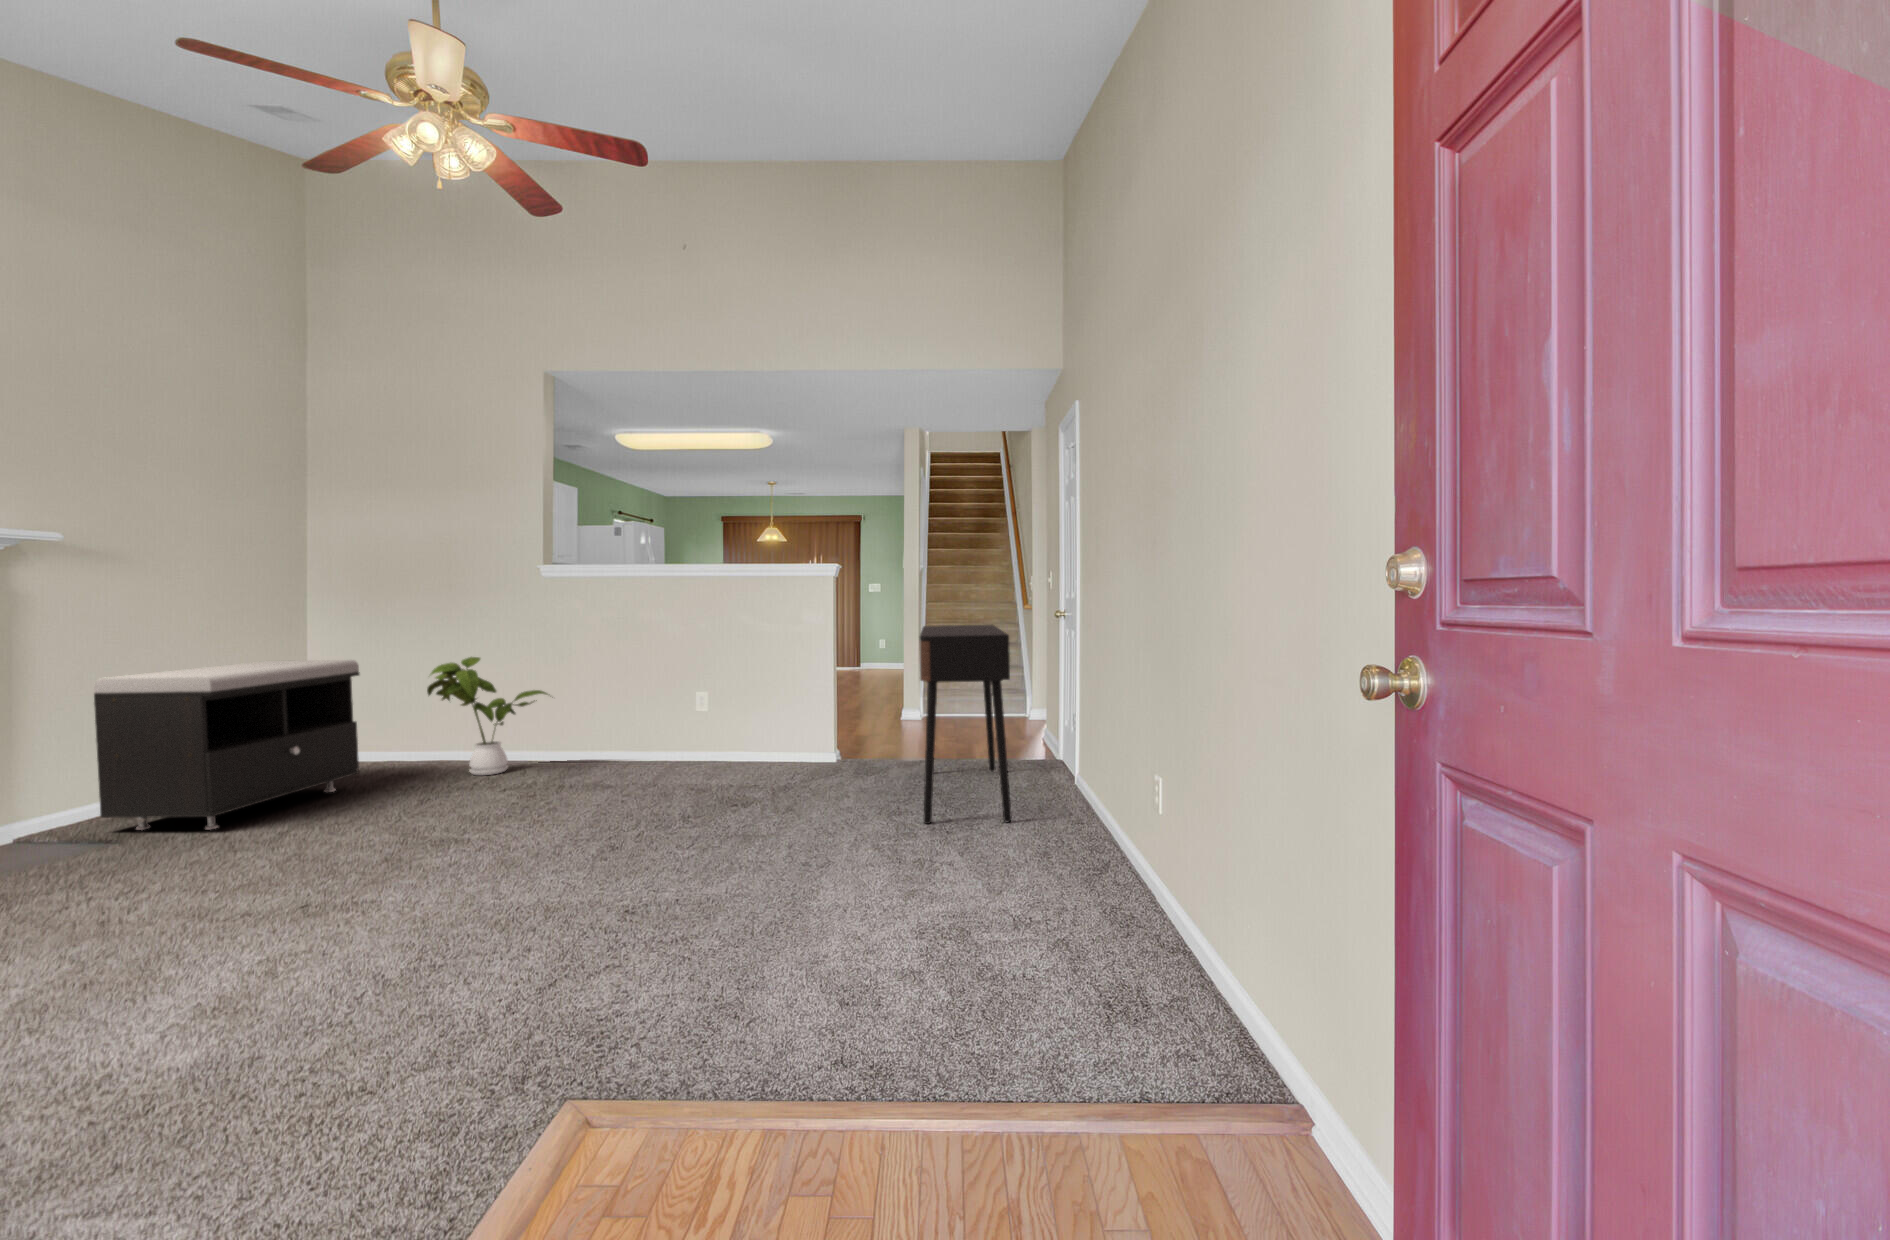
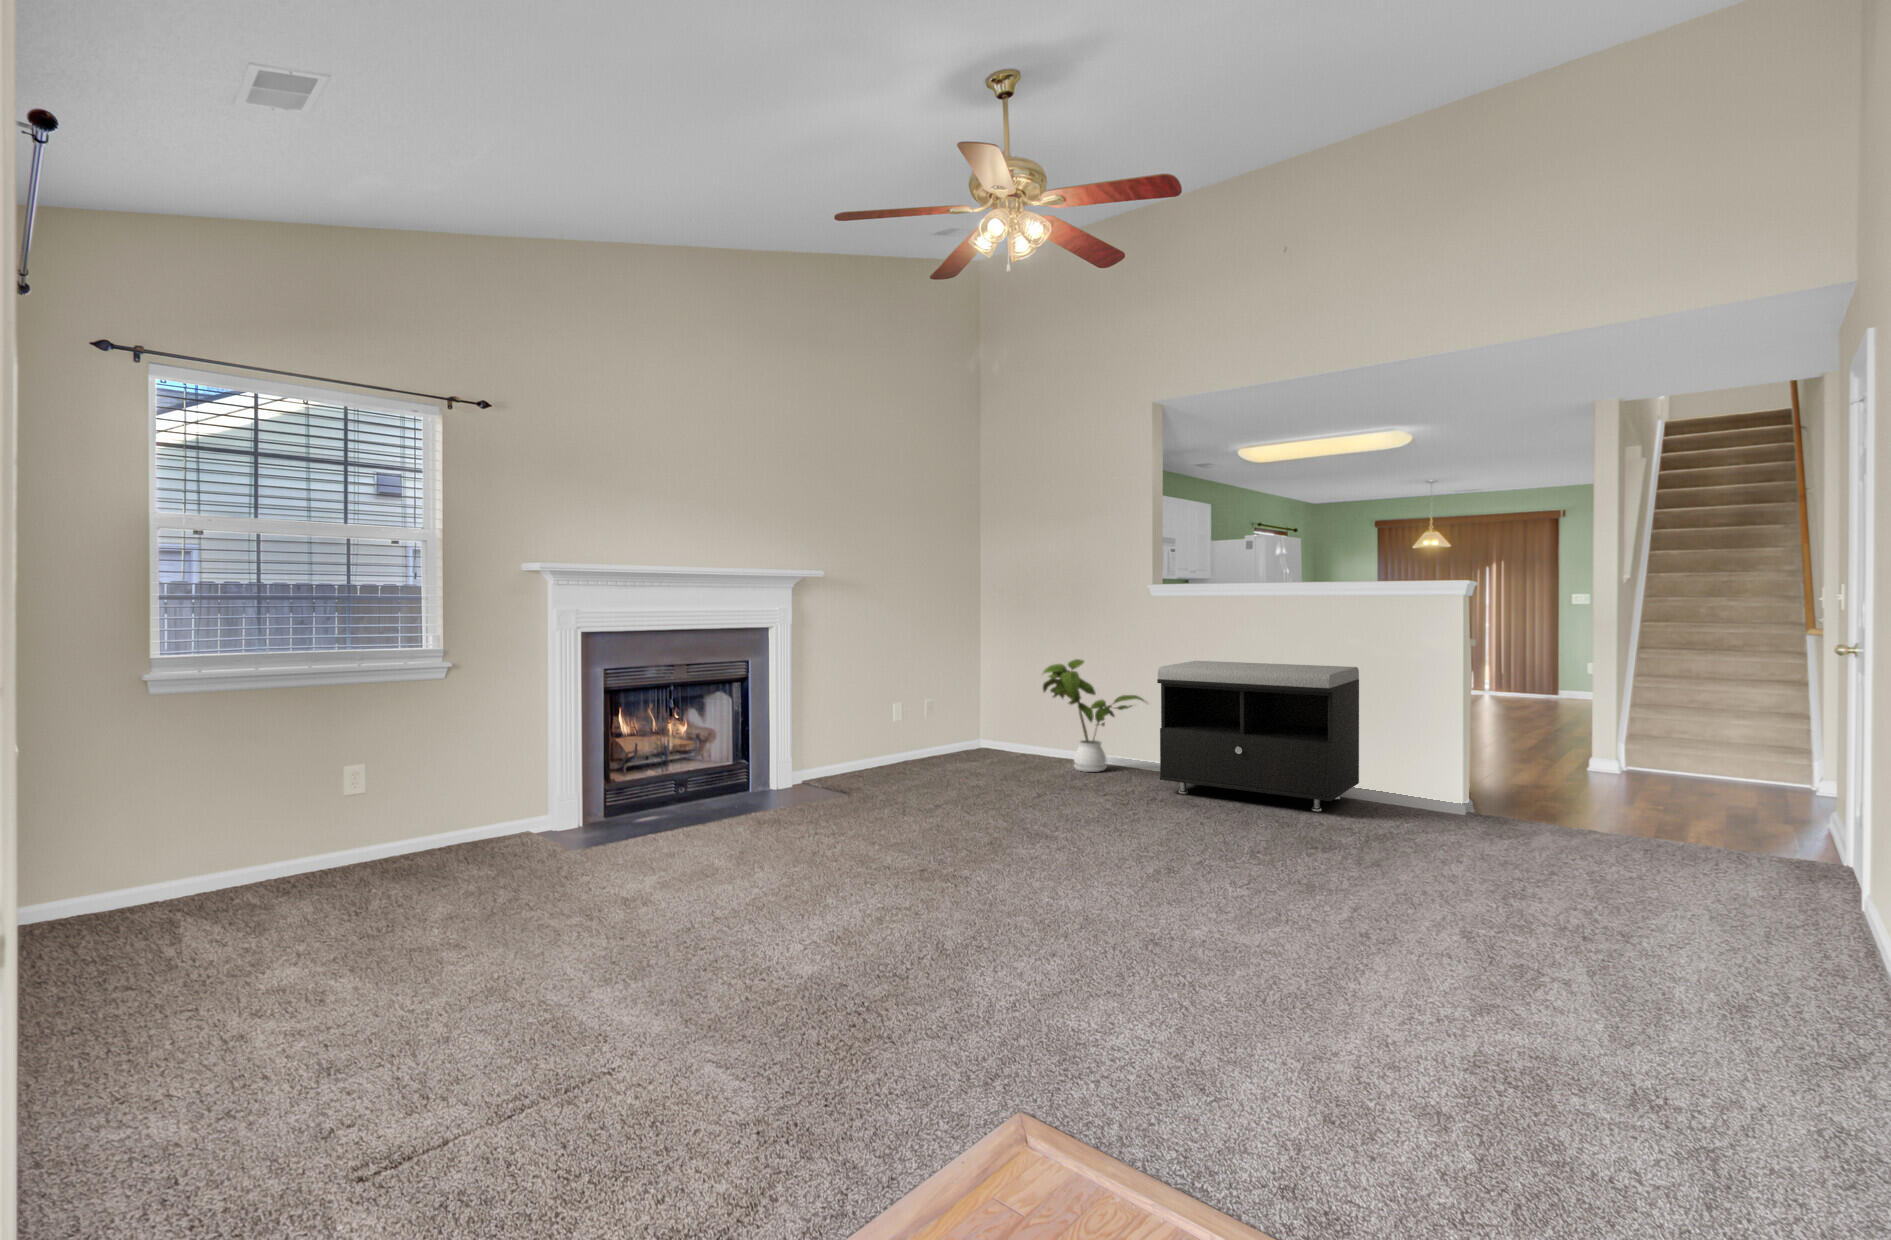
console table: present [920,625,1012,824] -> none [1552,653,1715,950]
storage bench: present [94,660,360,830] -> present [1157,661,1359,812]

